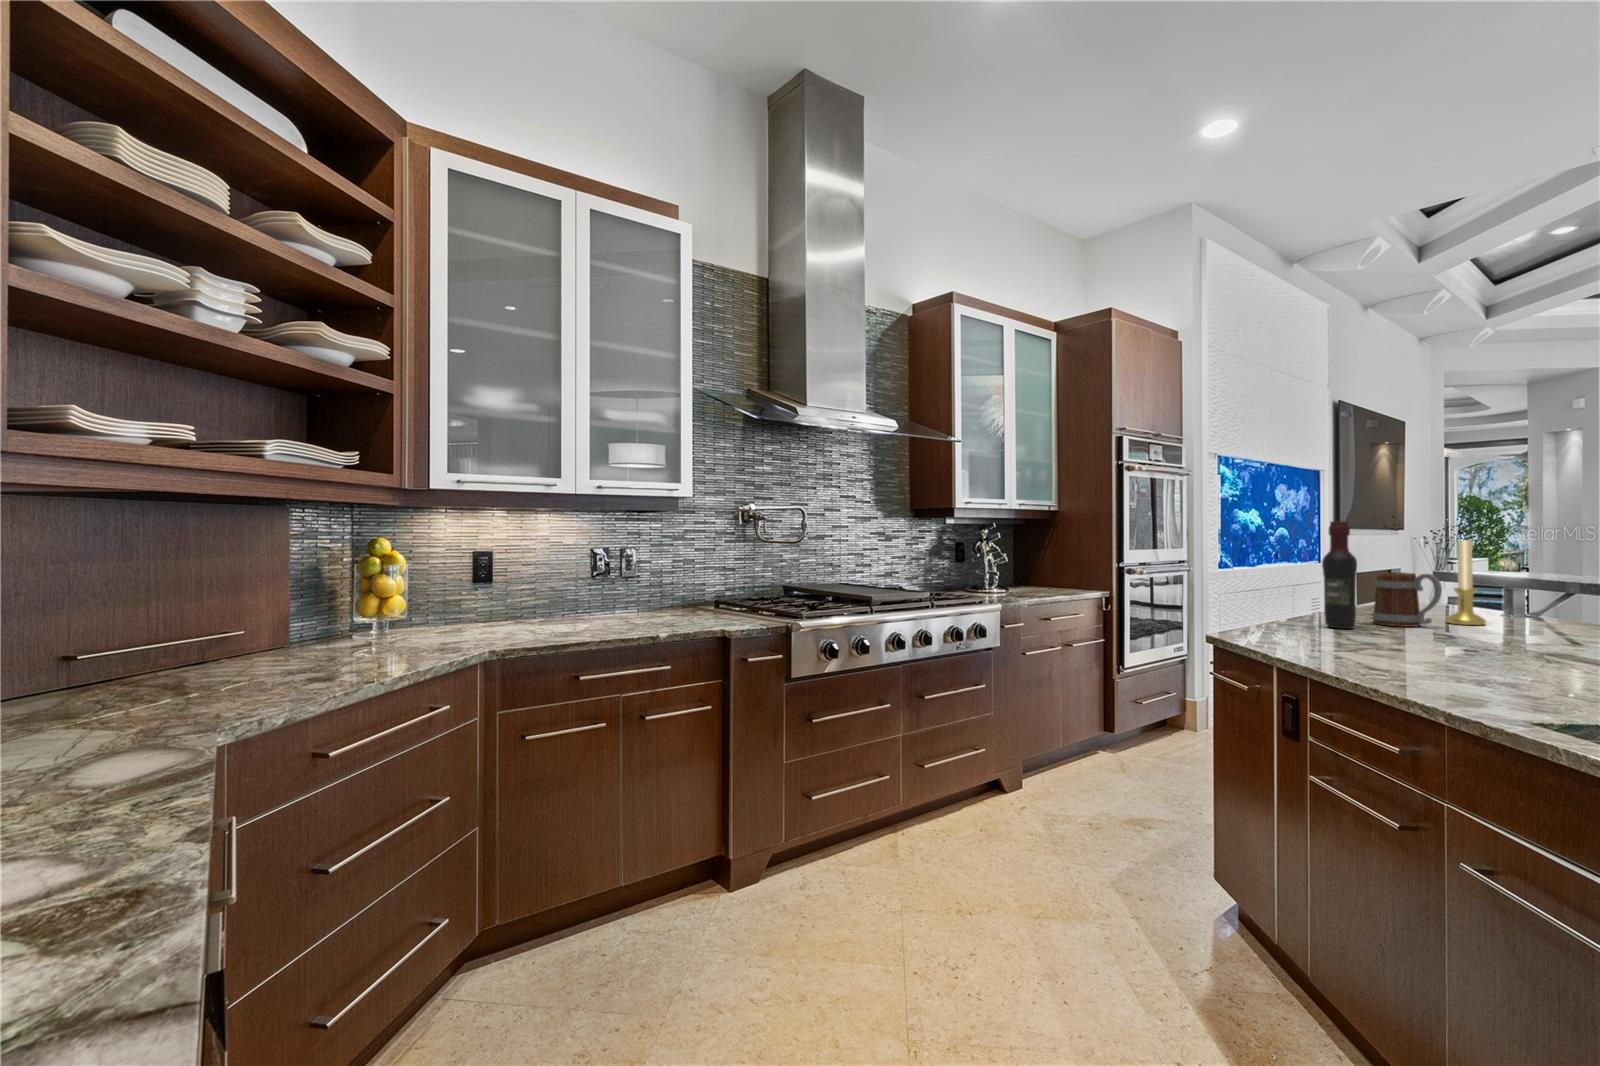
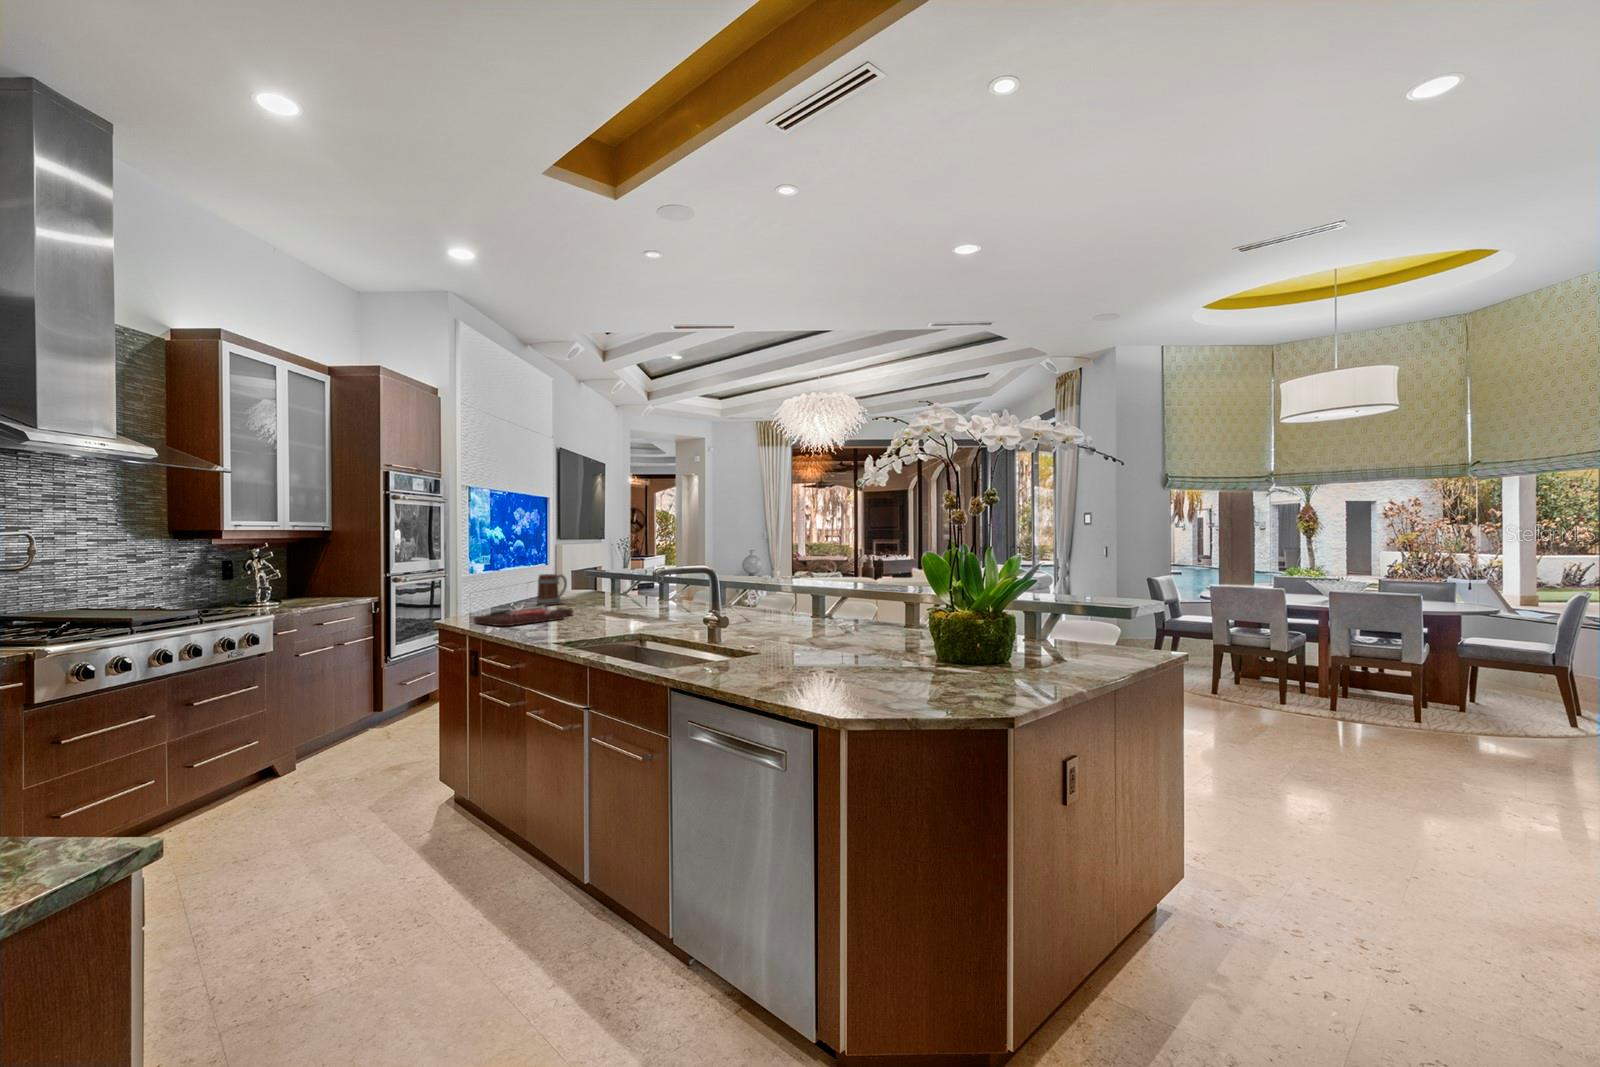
wine bottle: present [1322,521,1357,629] -> none [507,545,525,610]
candle holder: present [1445,540,1486,625] -> none [573,553,591,602]
cutting board: none [1283,629,1492,662] -> present [474,608,573,626]

